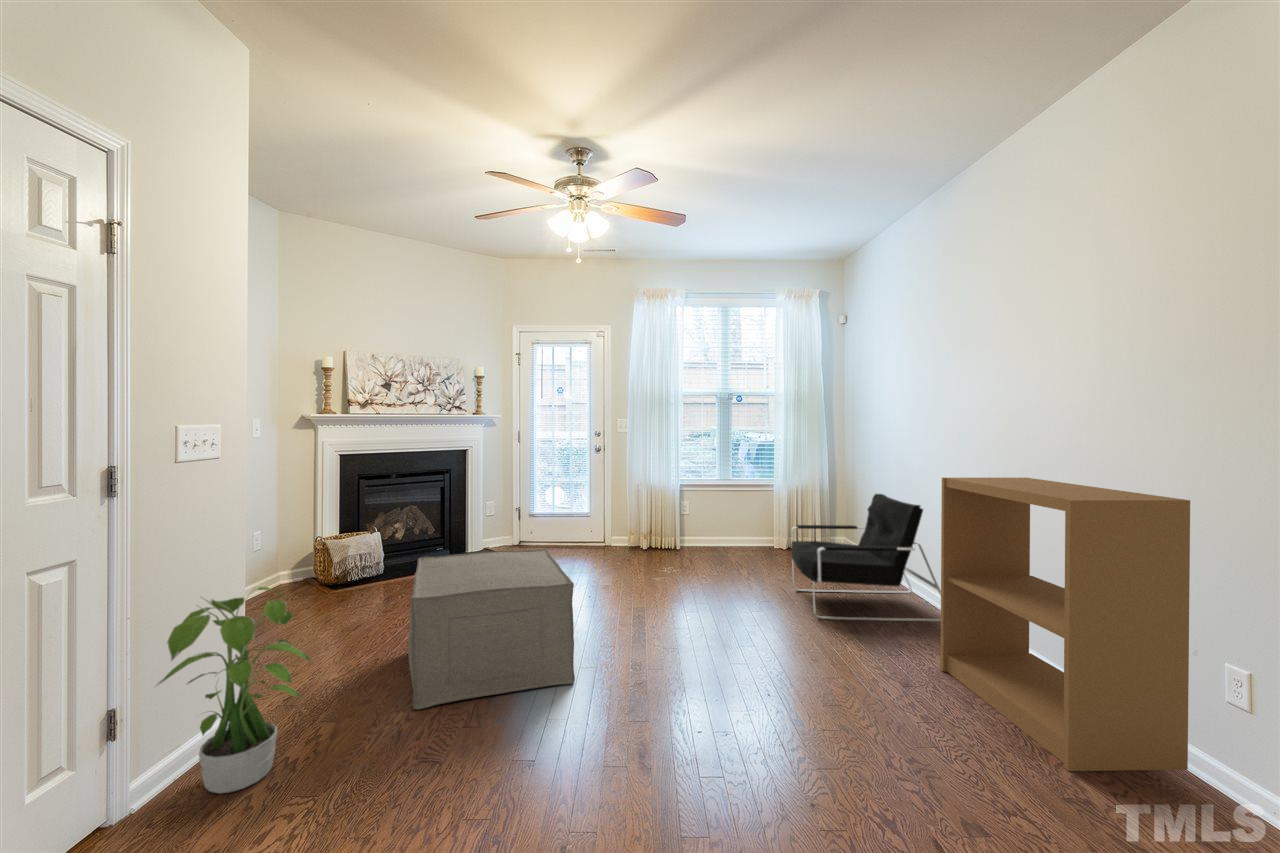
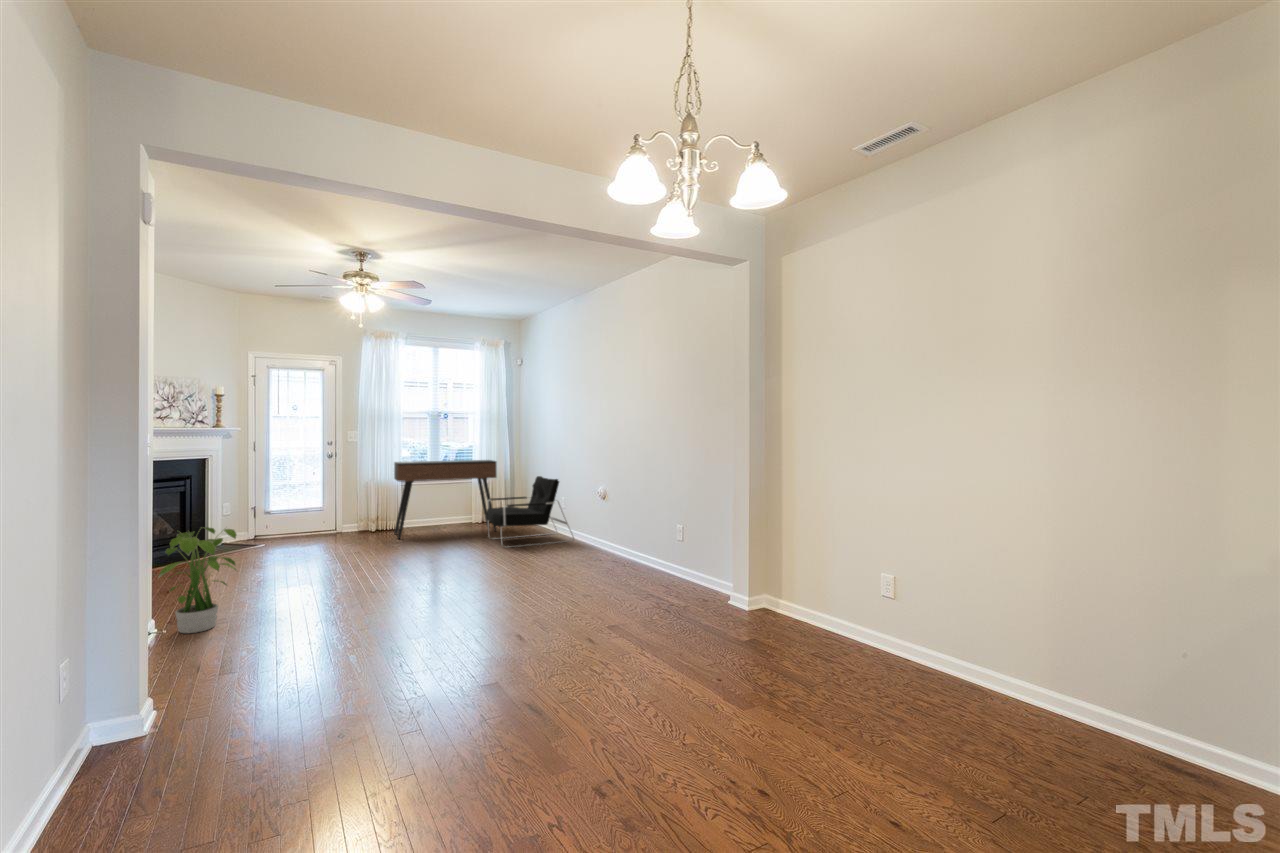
console table: none [667,460,808,571] -> present [394,460,497,539]
bookshelf: present [941,478,1190,771] -> none [562,460,639,571]
ottoman: present [408,548,575,710] -> none [240,517,369,601]

